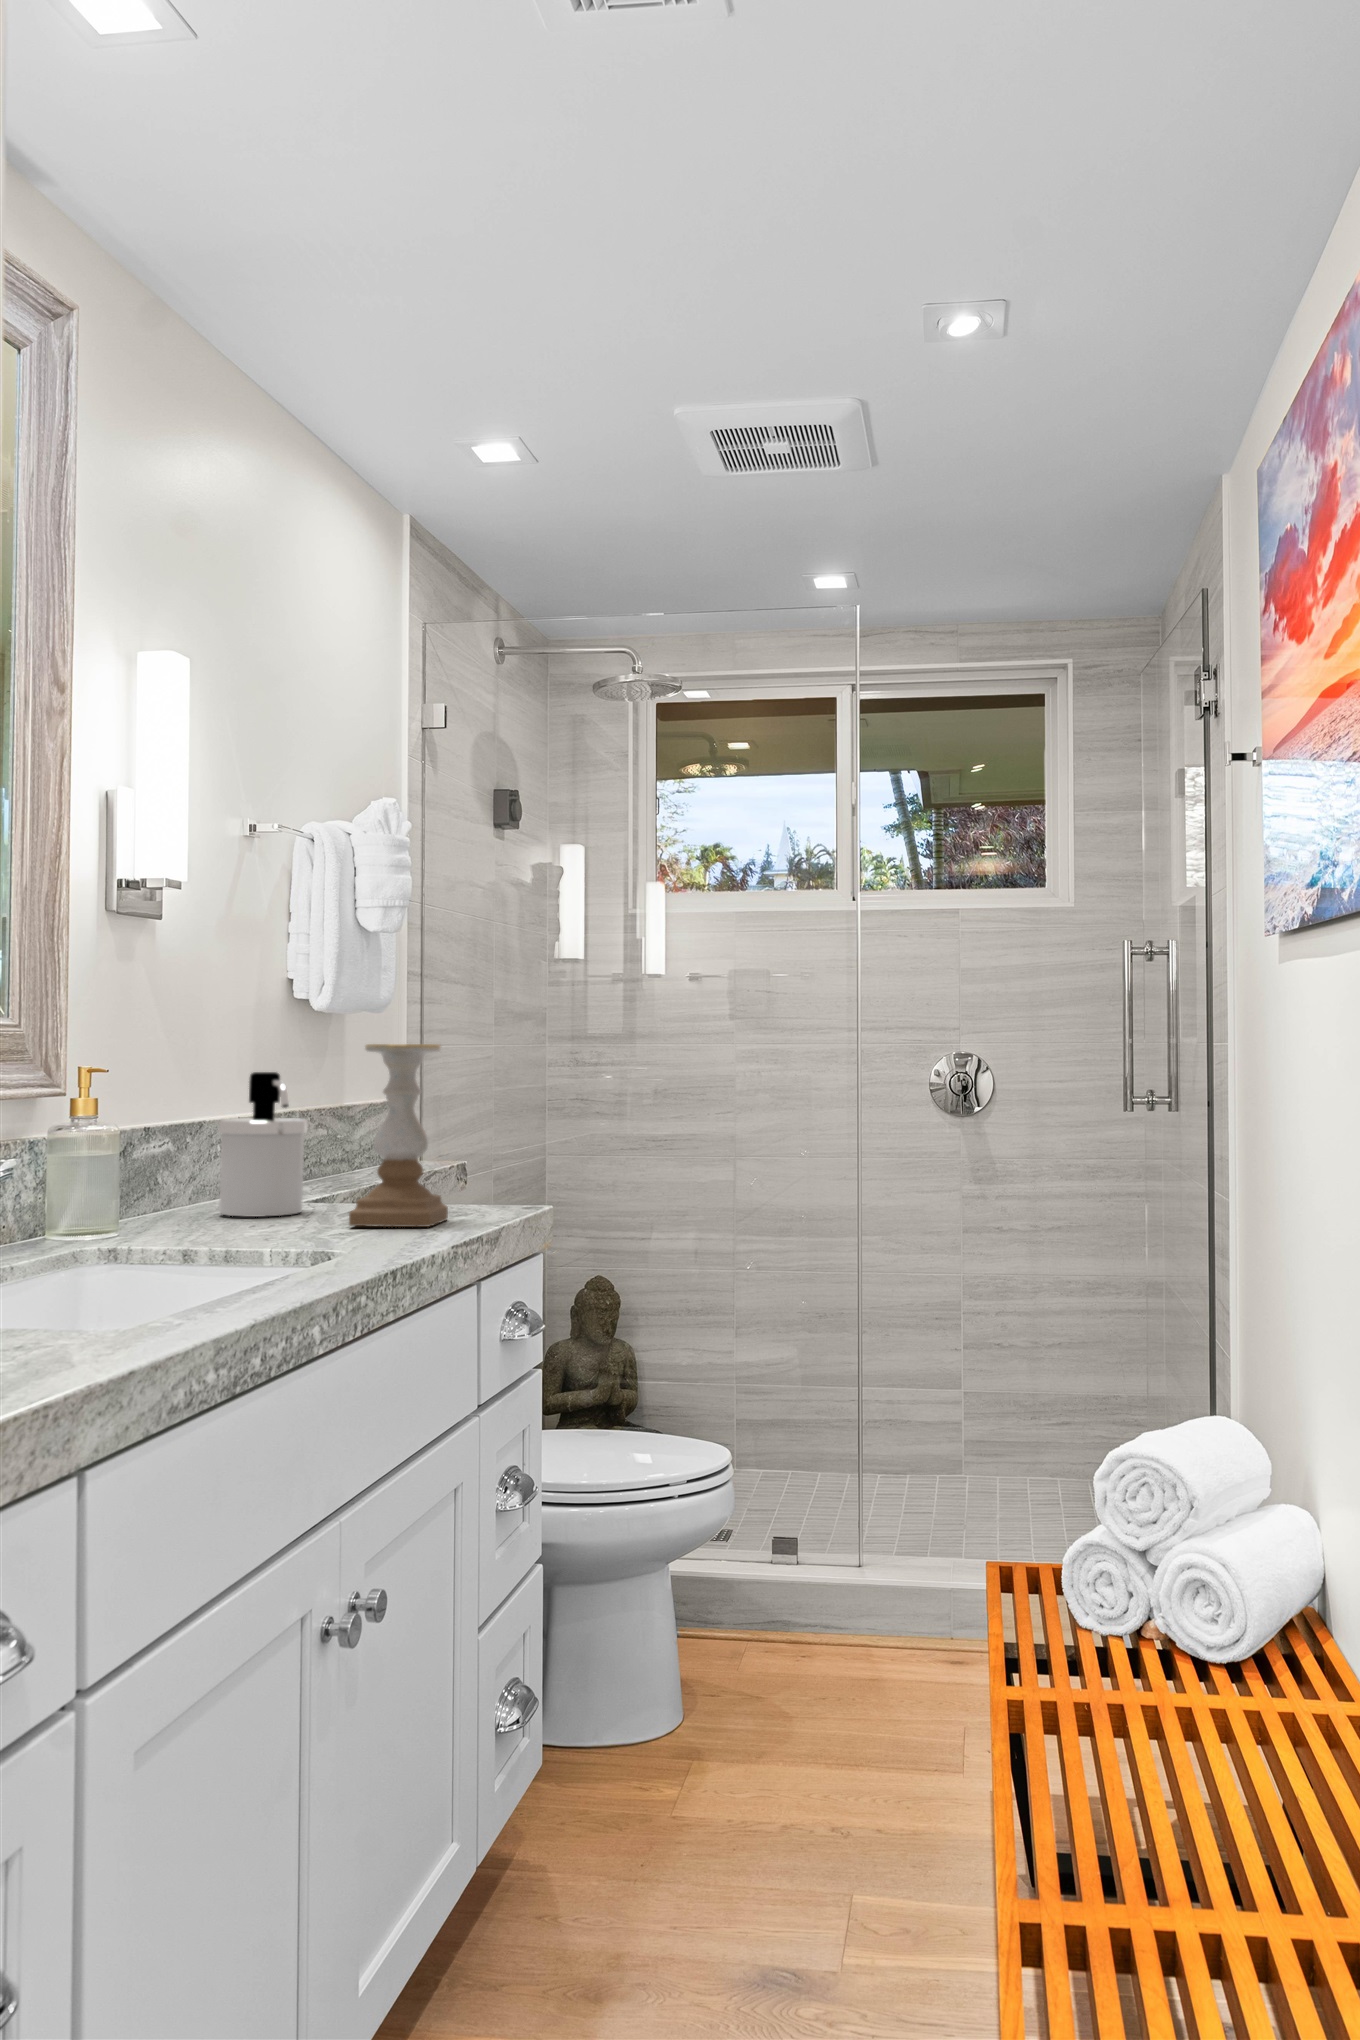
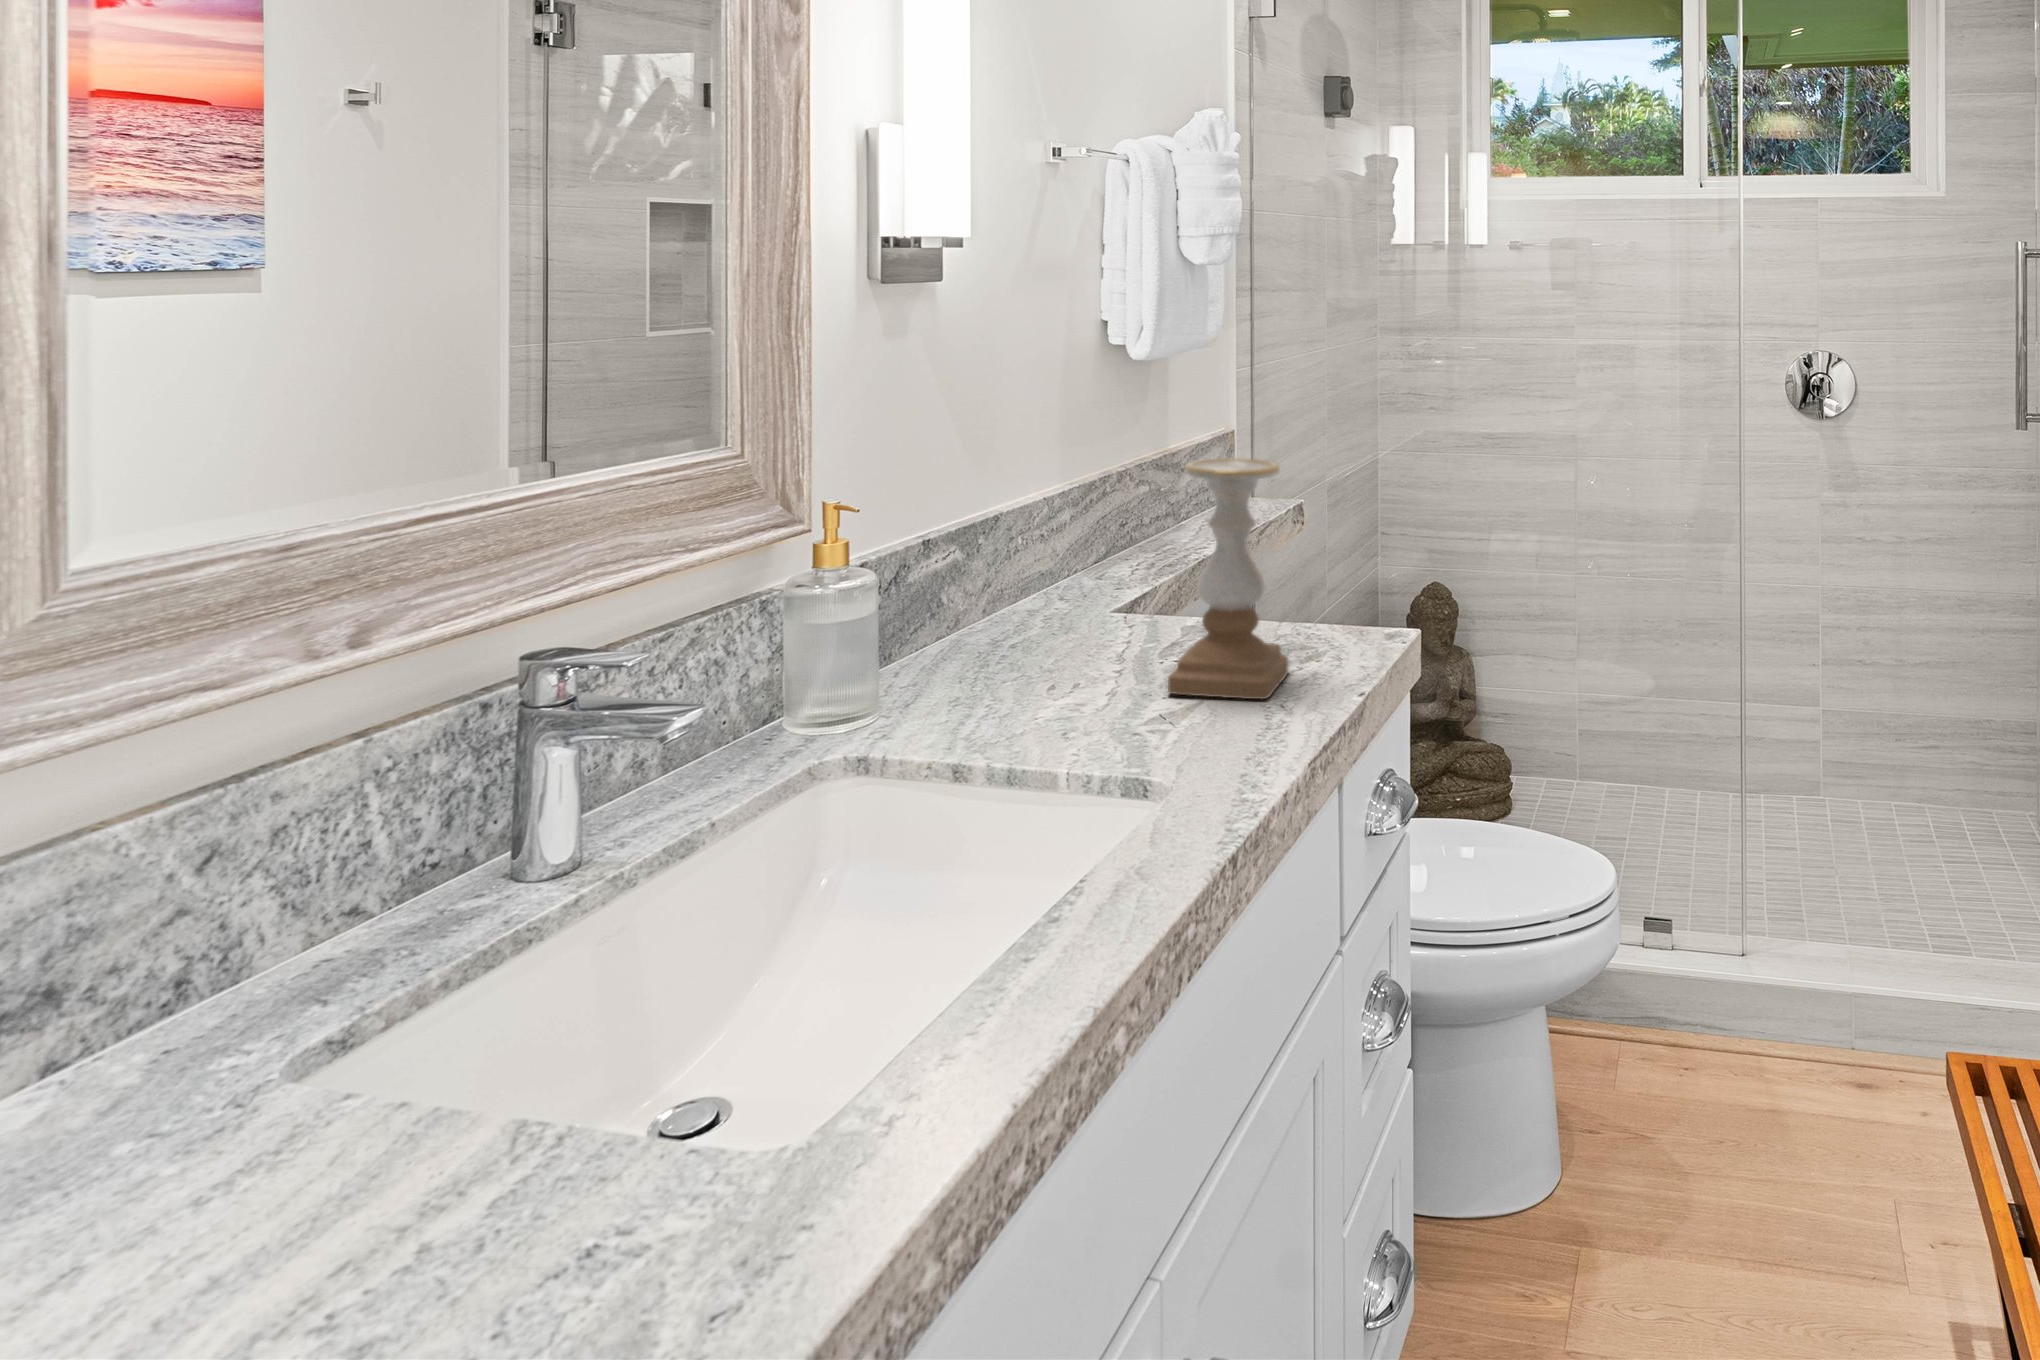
soap dispenser: present [219,1072,308,1217] -> none [1012,473,1118,653]

